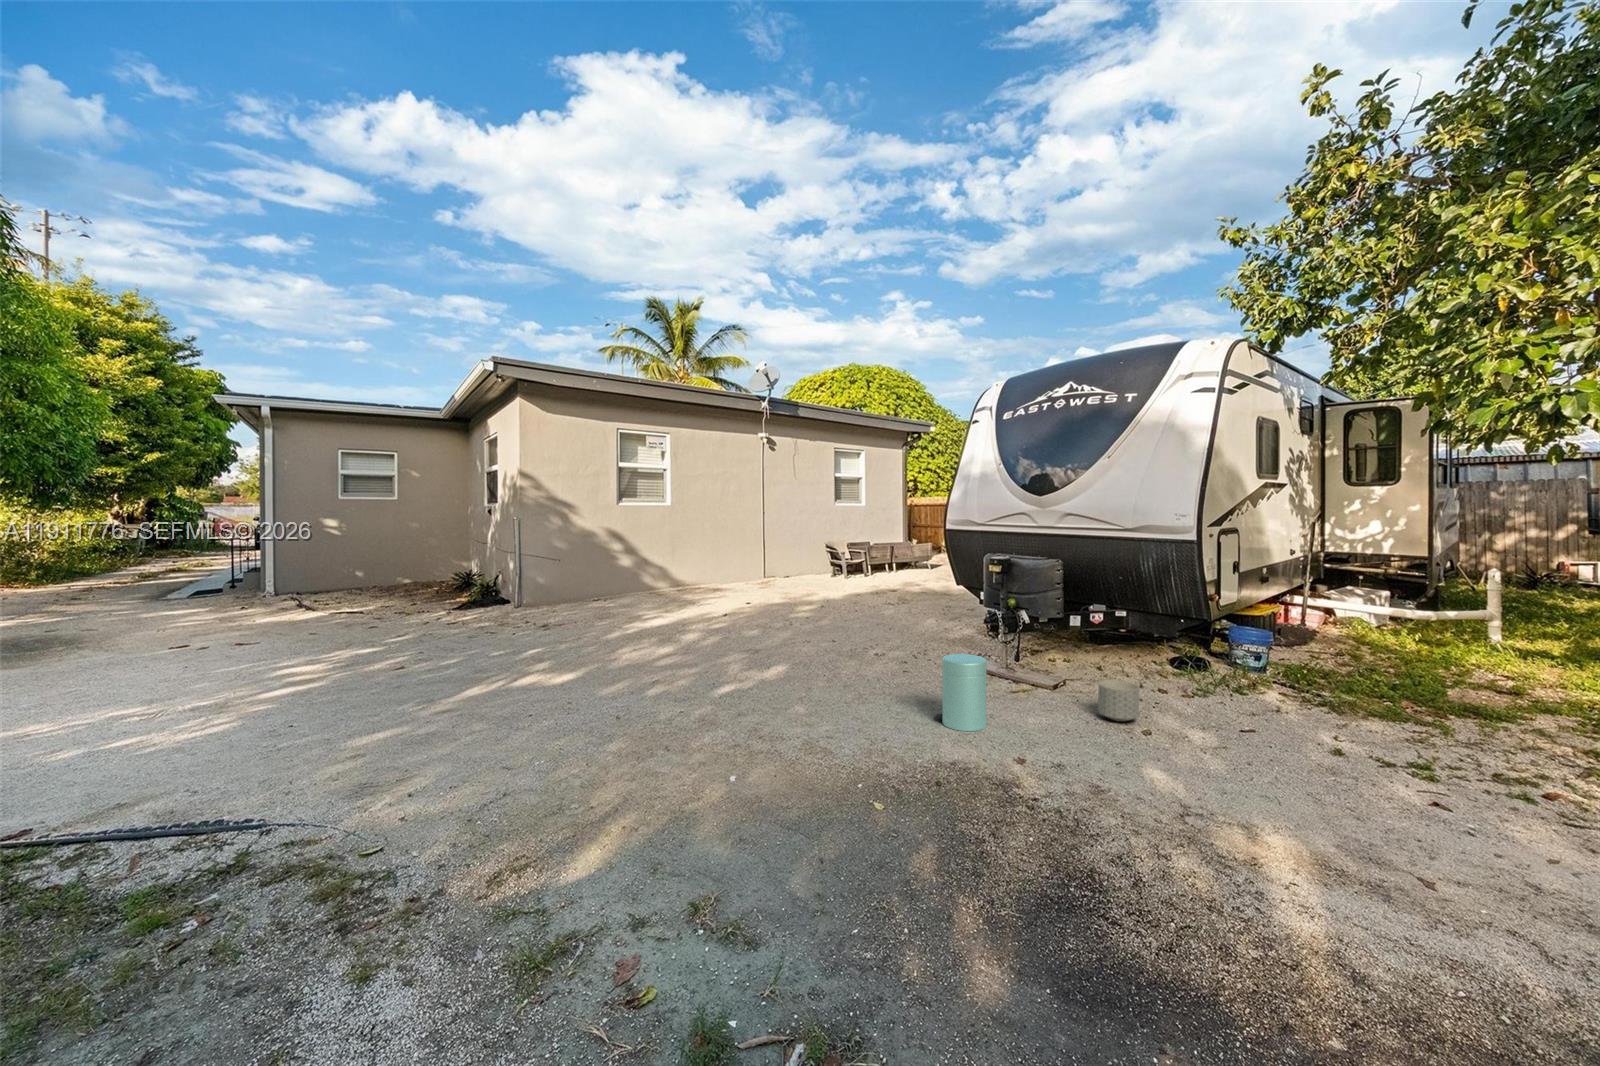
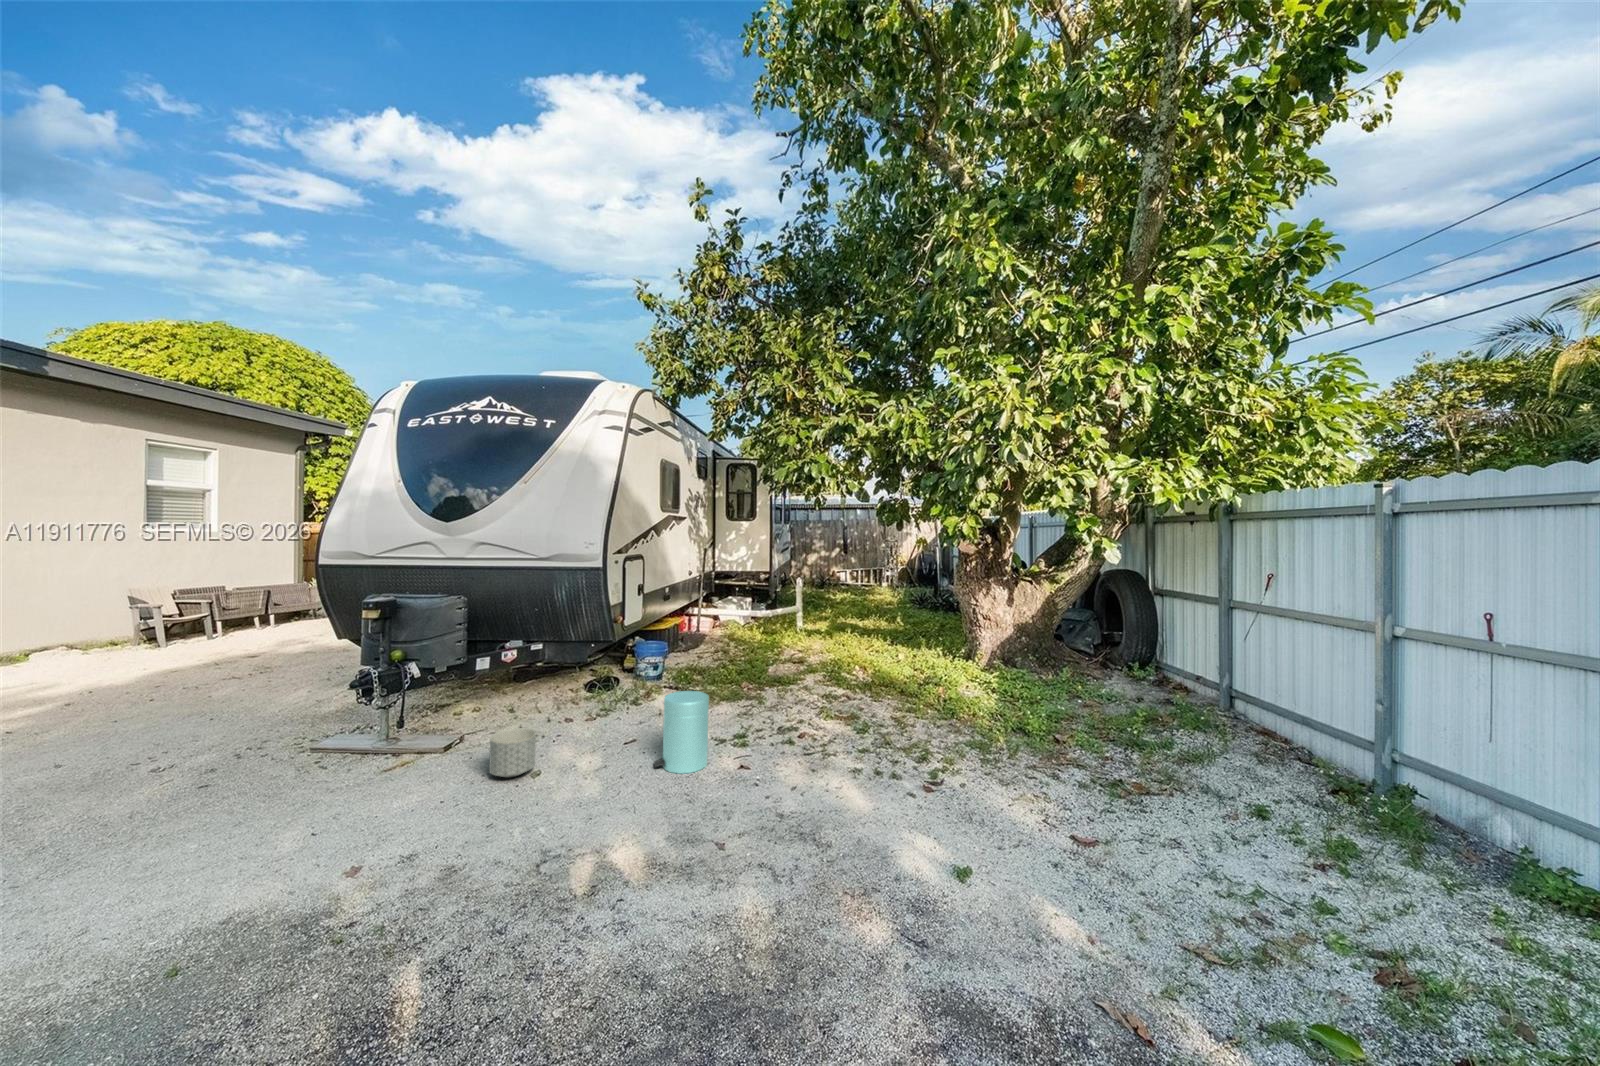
trash can: present [934,654,987,731] -> present [654,691,709,774]

